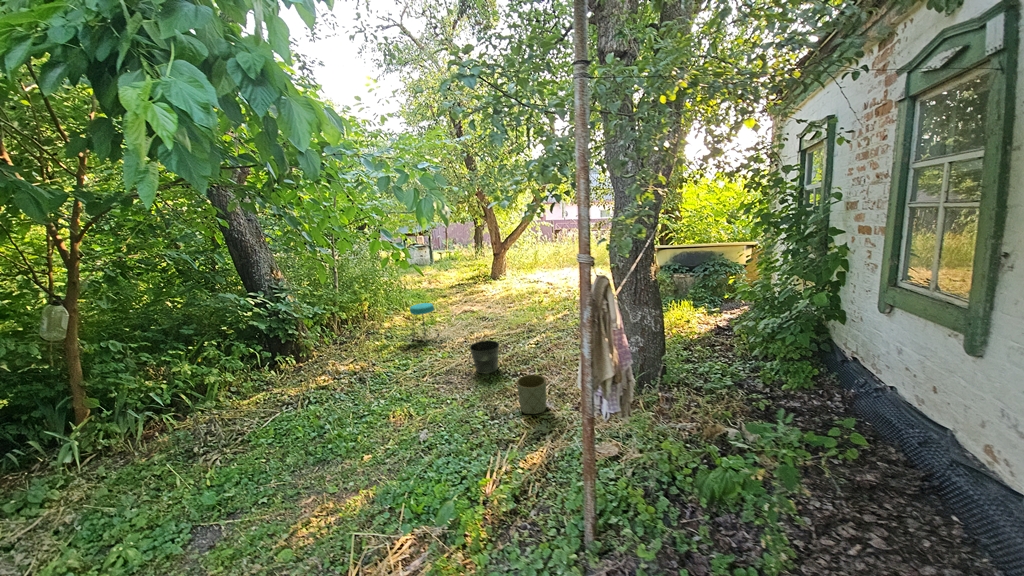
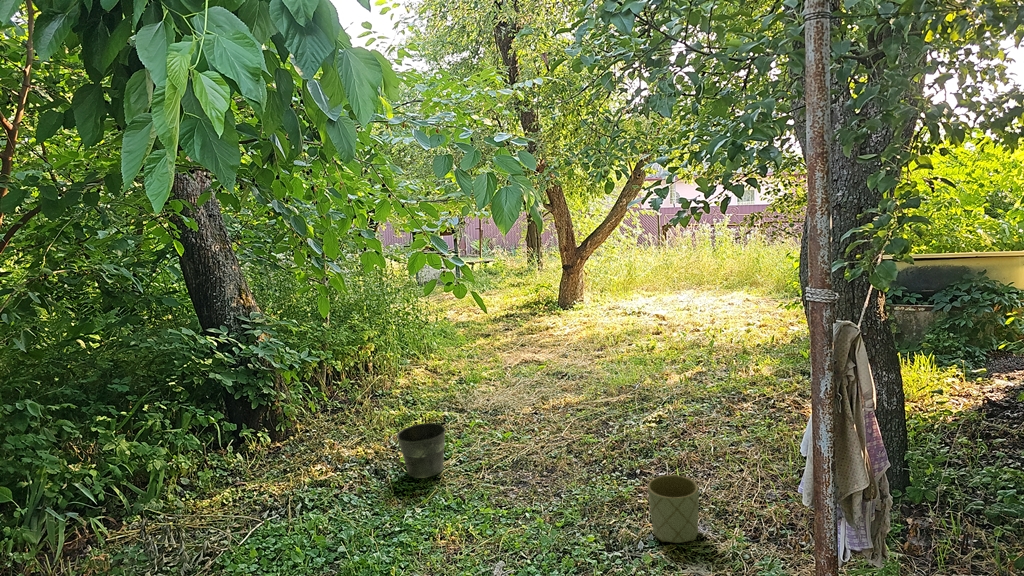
stool: present [410,303,439,342] -> none [444,348,490,413]
bucket: present [469,340,499,373] -> present [395,423,446,478]

